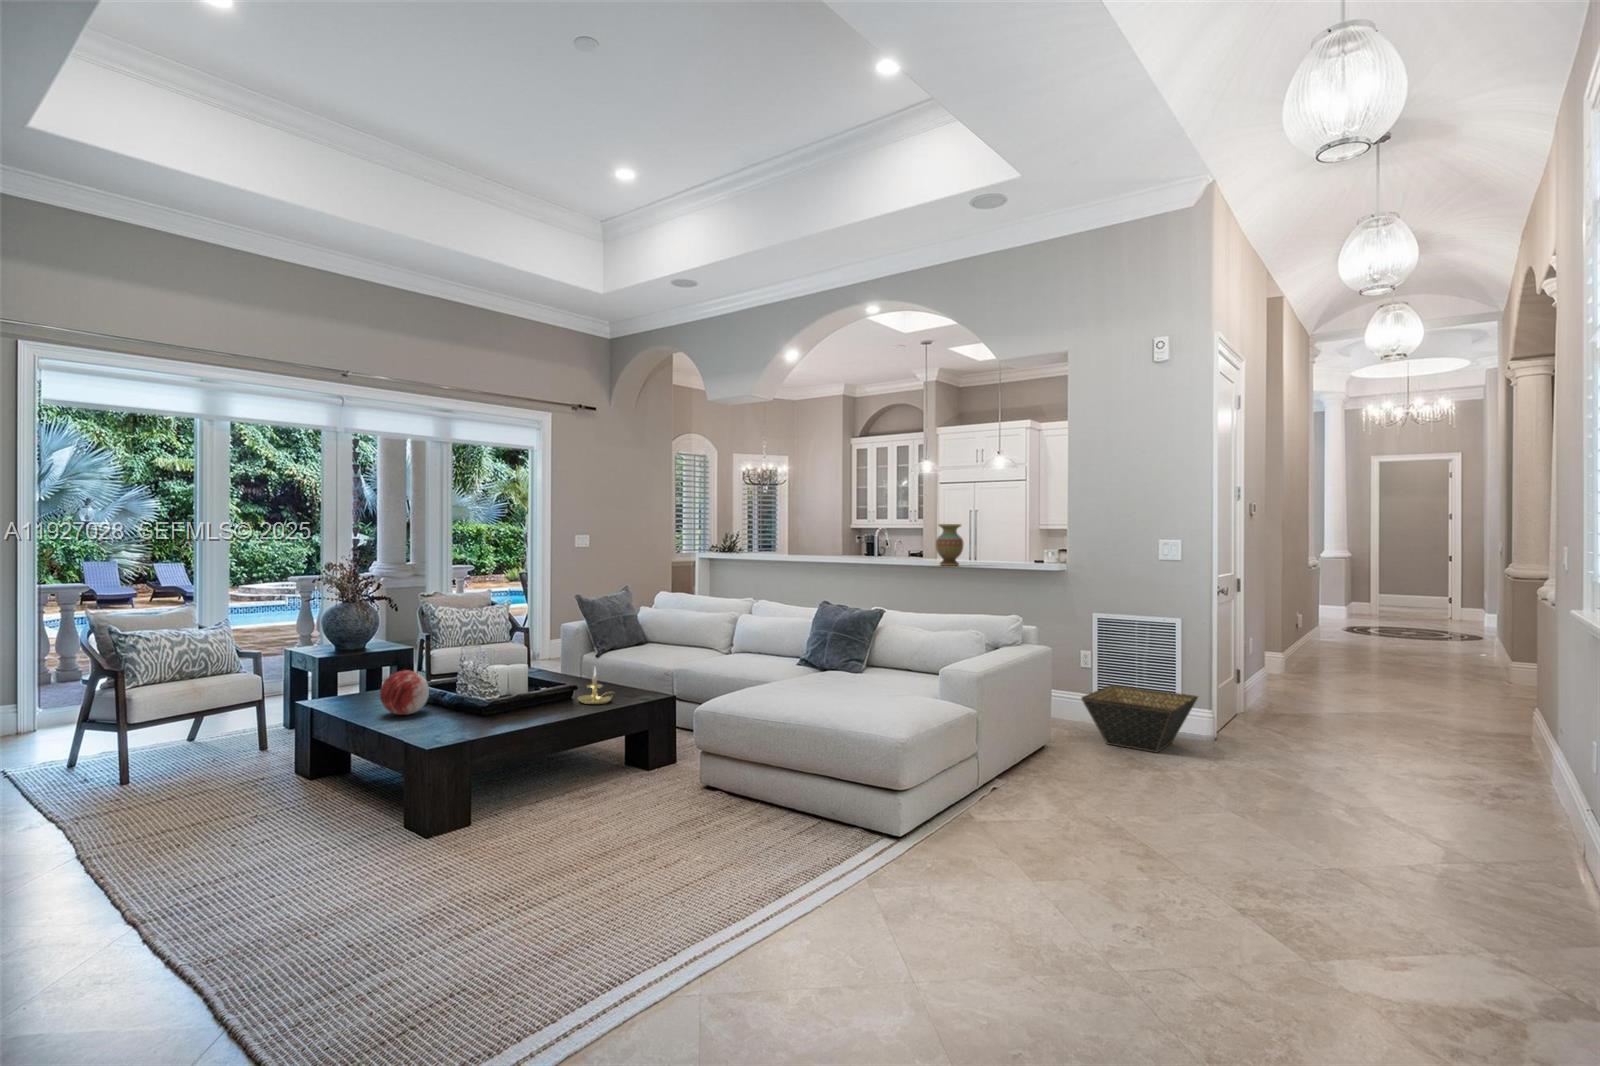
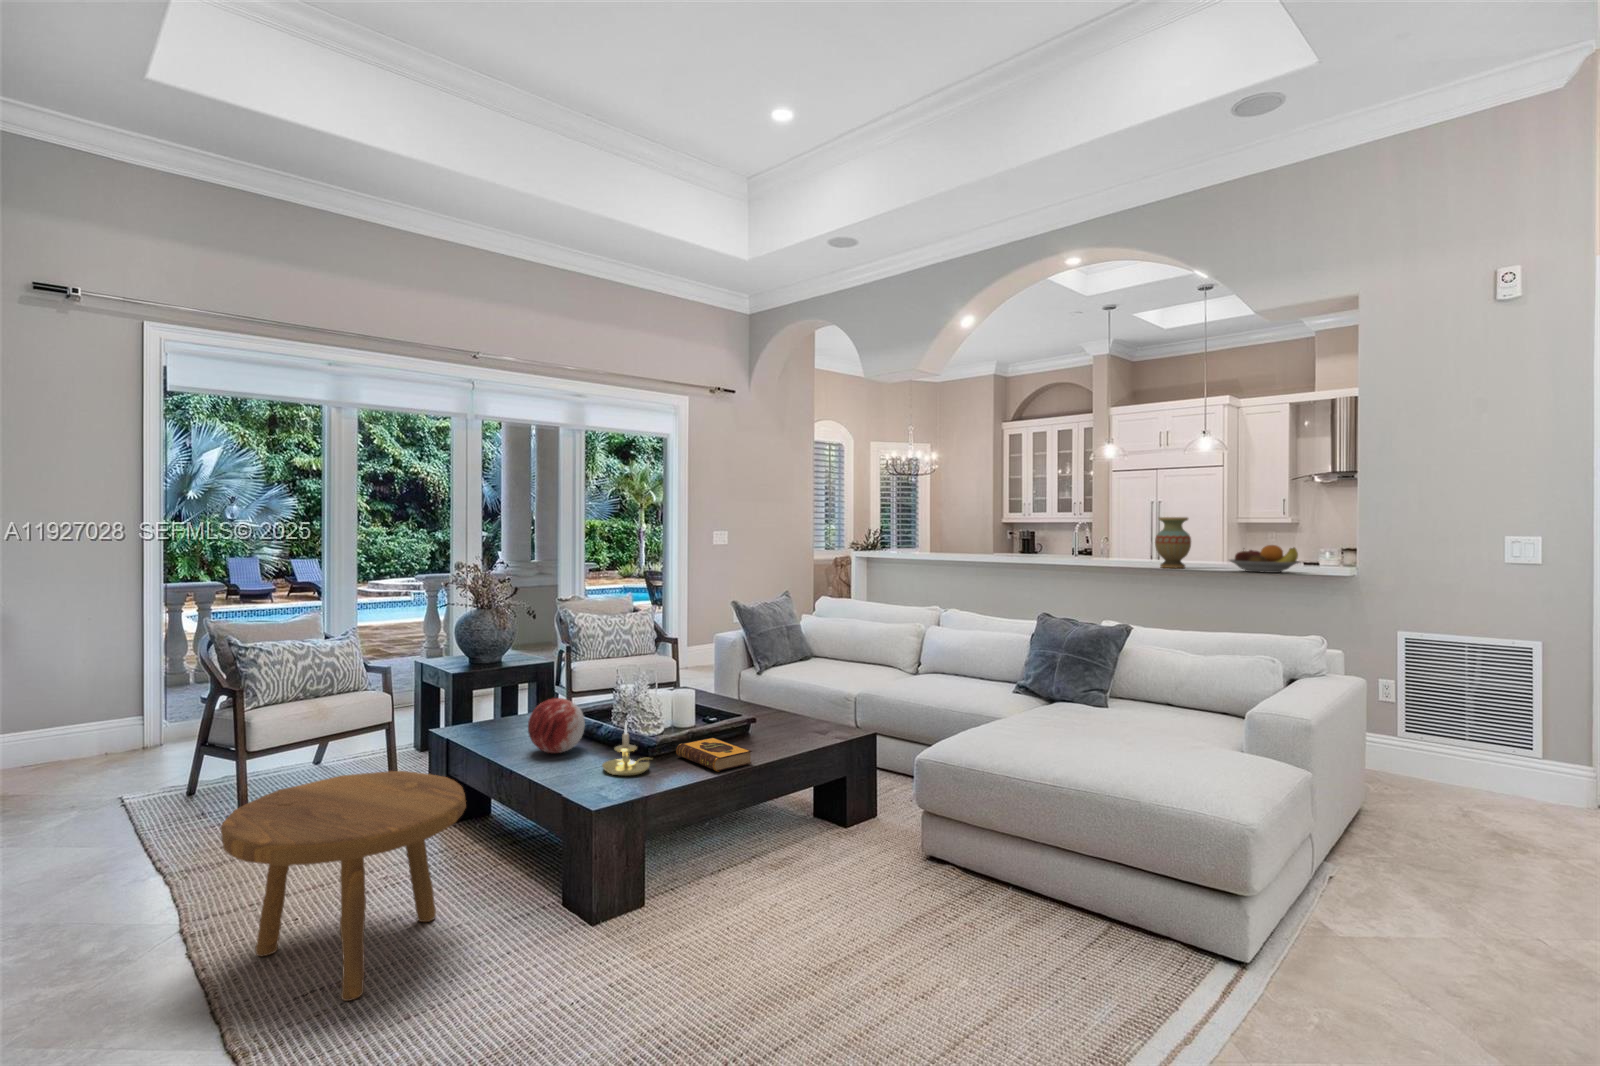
fruit bowl: none [987,547,1040,569] -> present [1229,545,1299,573]
candle holder: present [578,671,611,704] -> present [602,723,649,776]
basket: present [1081,685,1198,753] -> none [1395,723,1560,821]
hardback book: none [505,700,565,724] -> present [676,738,752,772]
footstool: none [120,725,323,889] -> present [221,771,466,1001]

